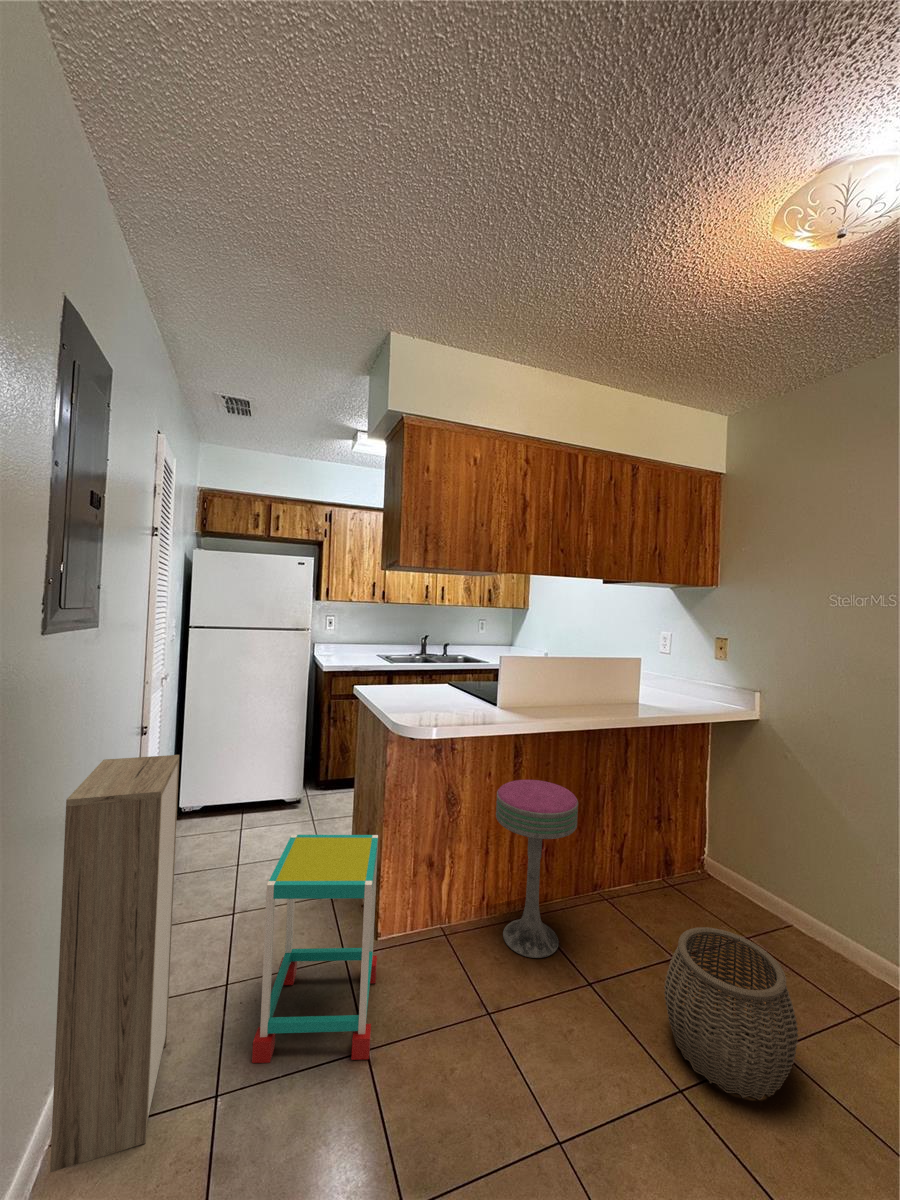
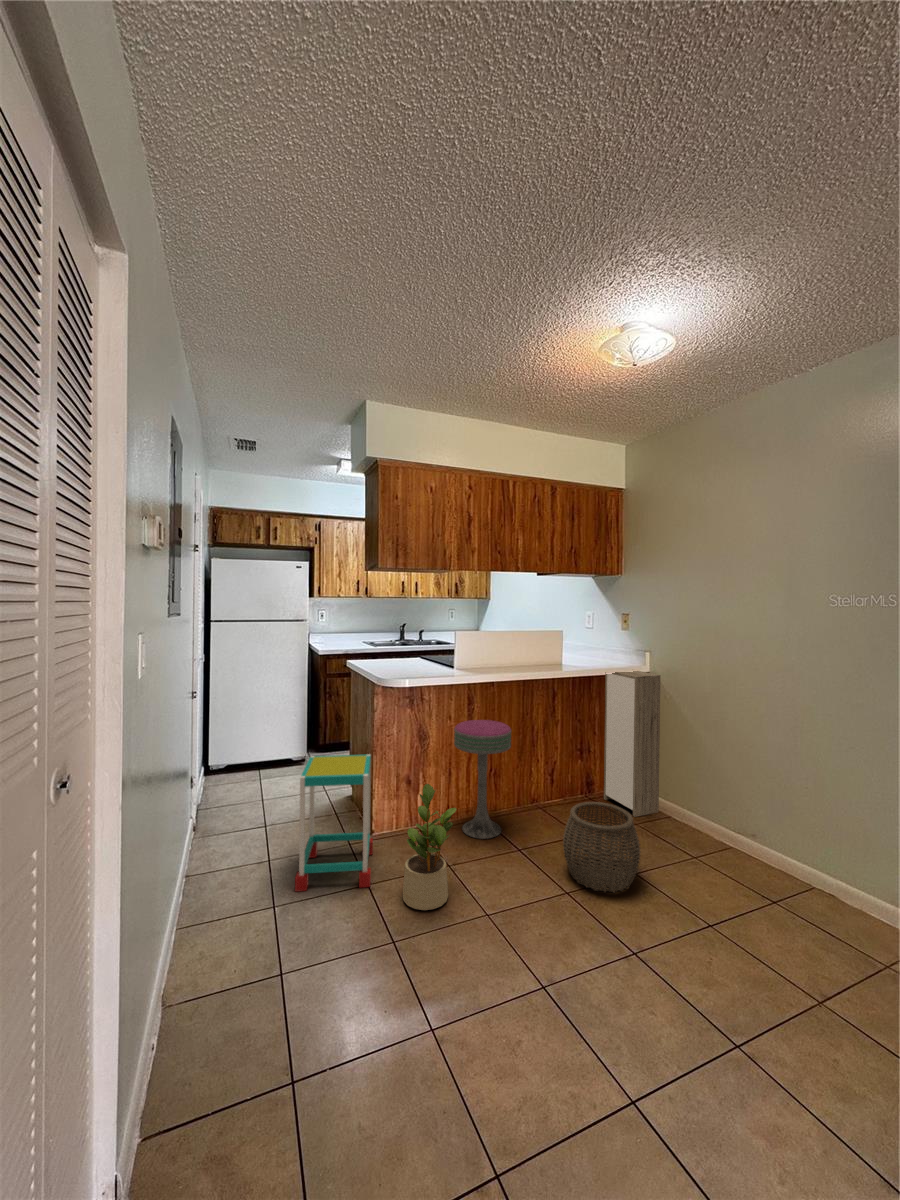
storage cabinet: present [50,755,179,1172] -> present [604,671,660,817]
potted plant: none [419,910,507,1128] -> present [403,784,456,910]

